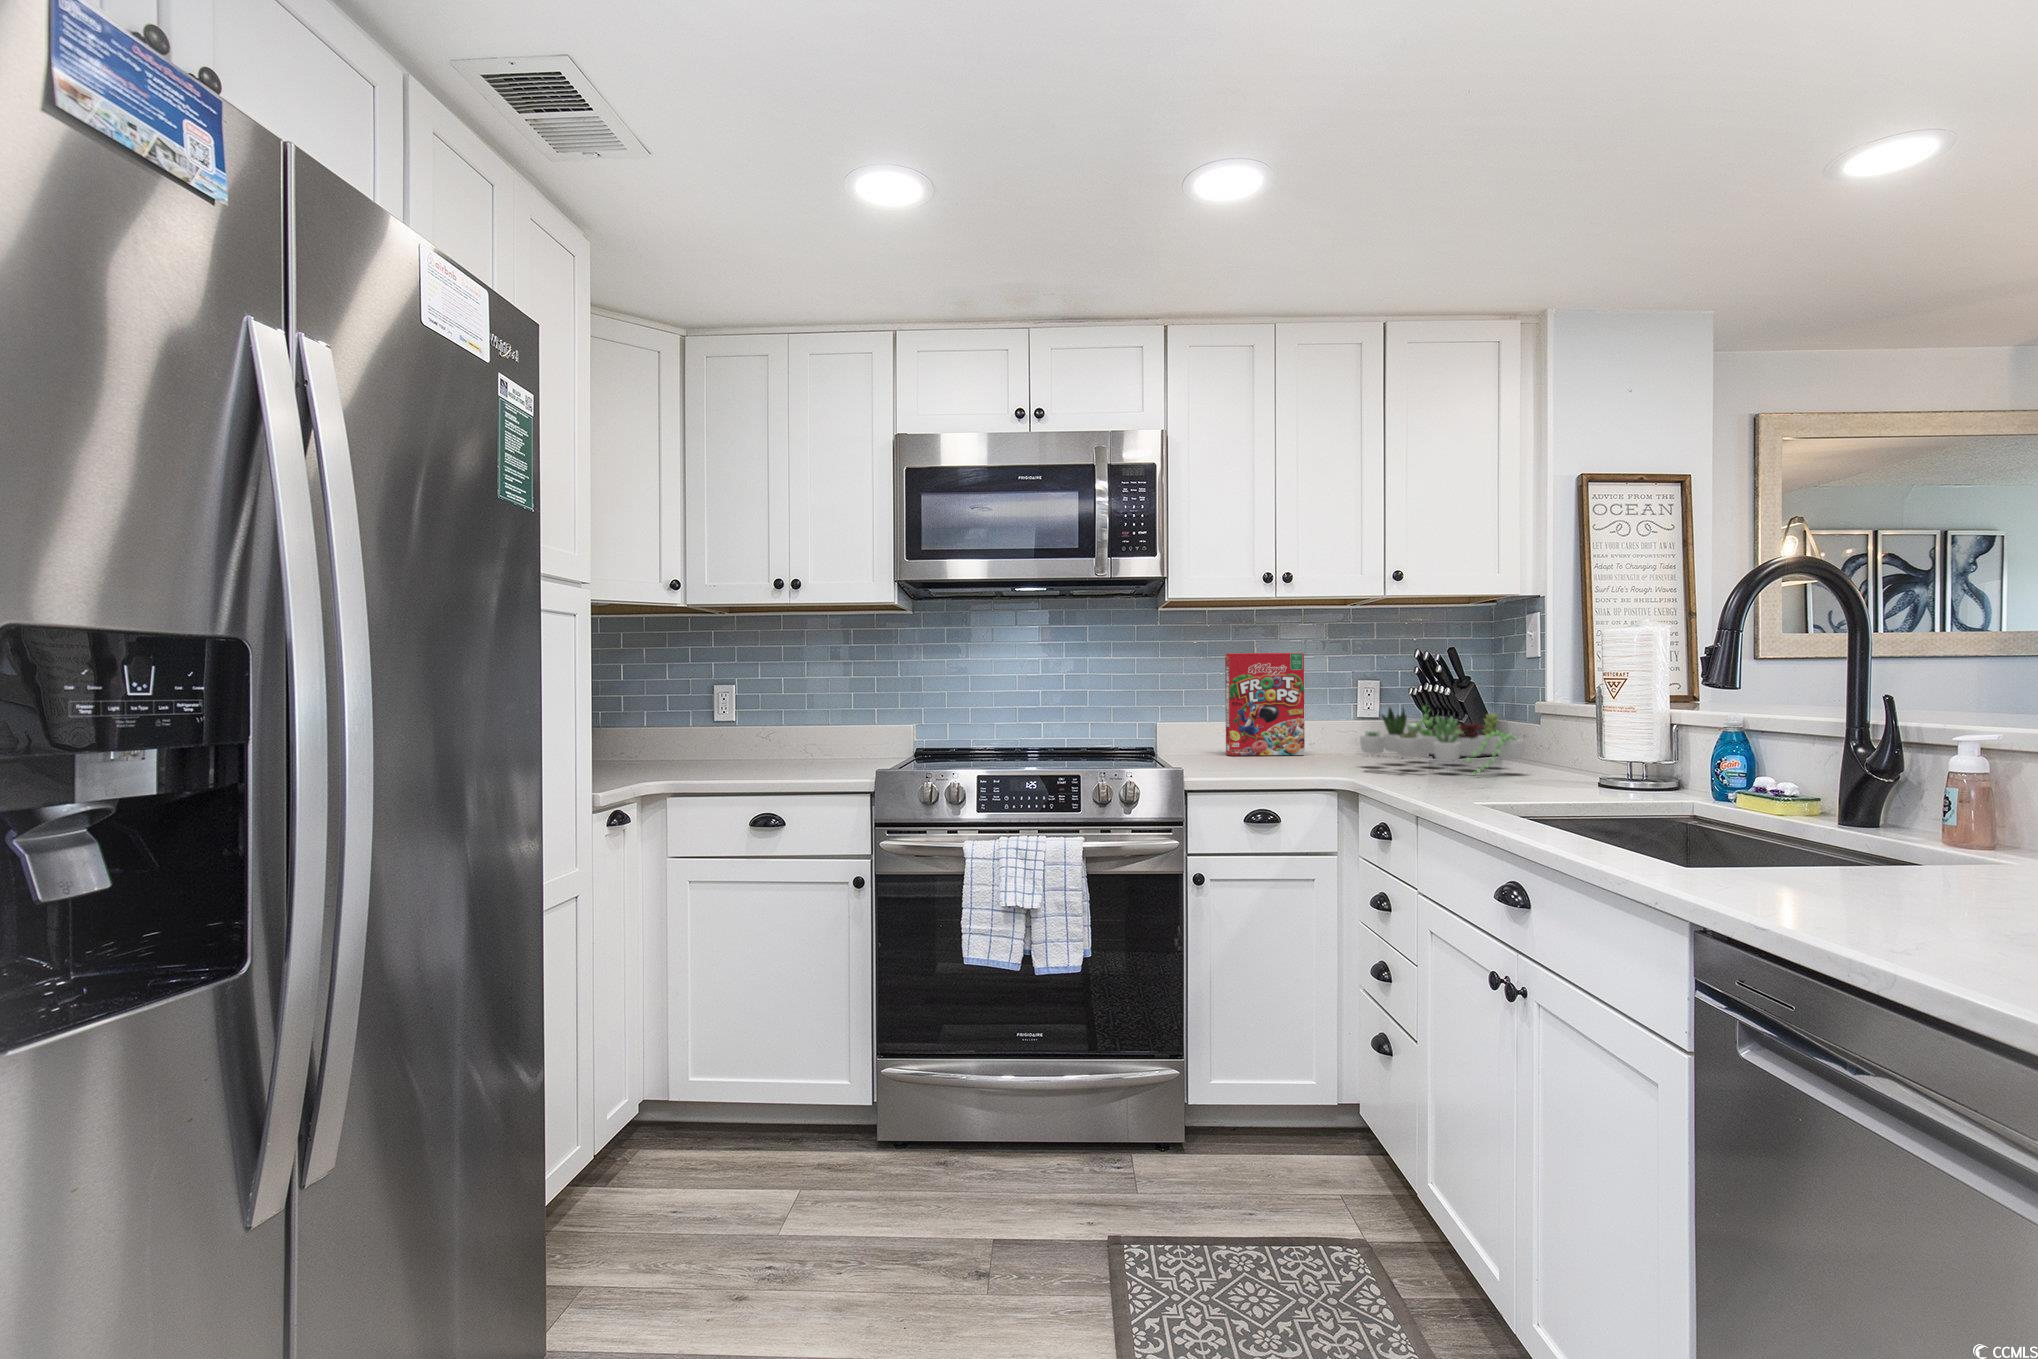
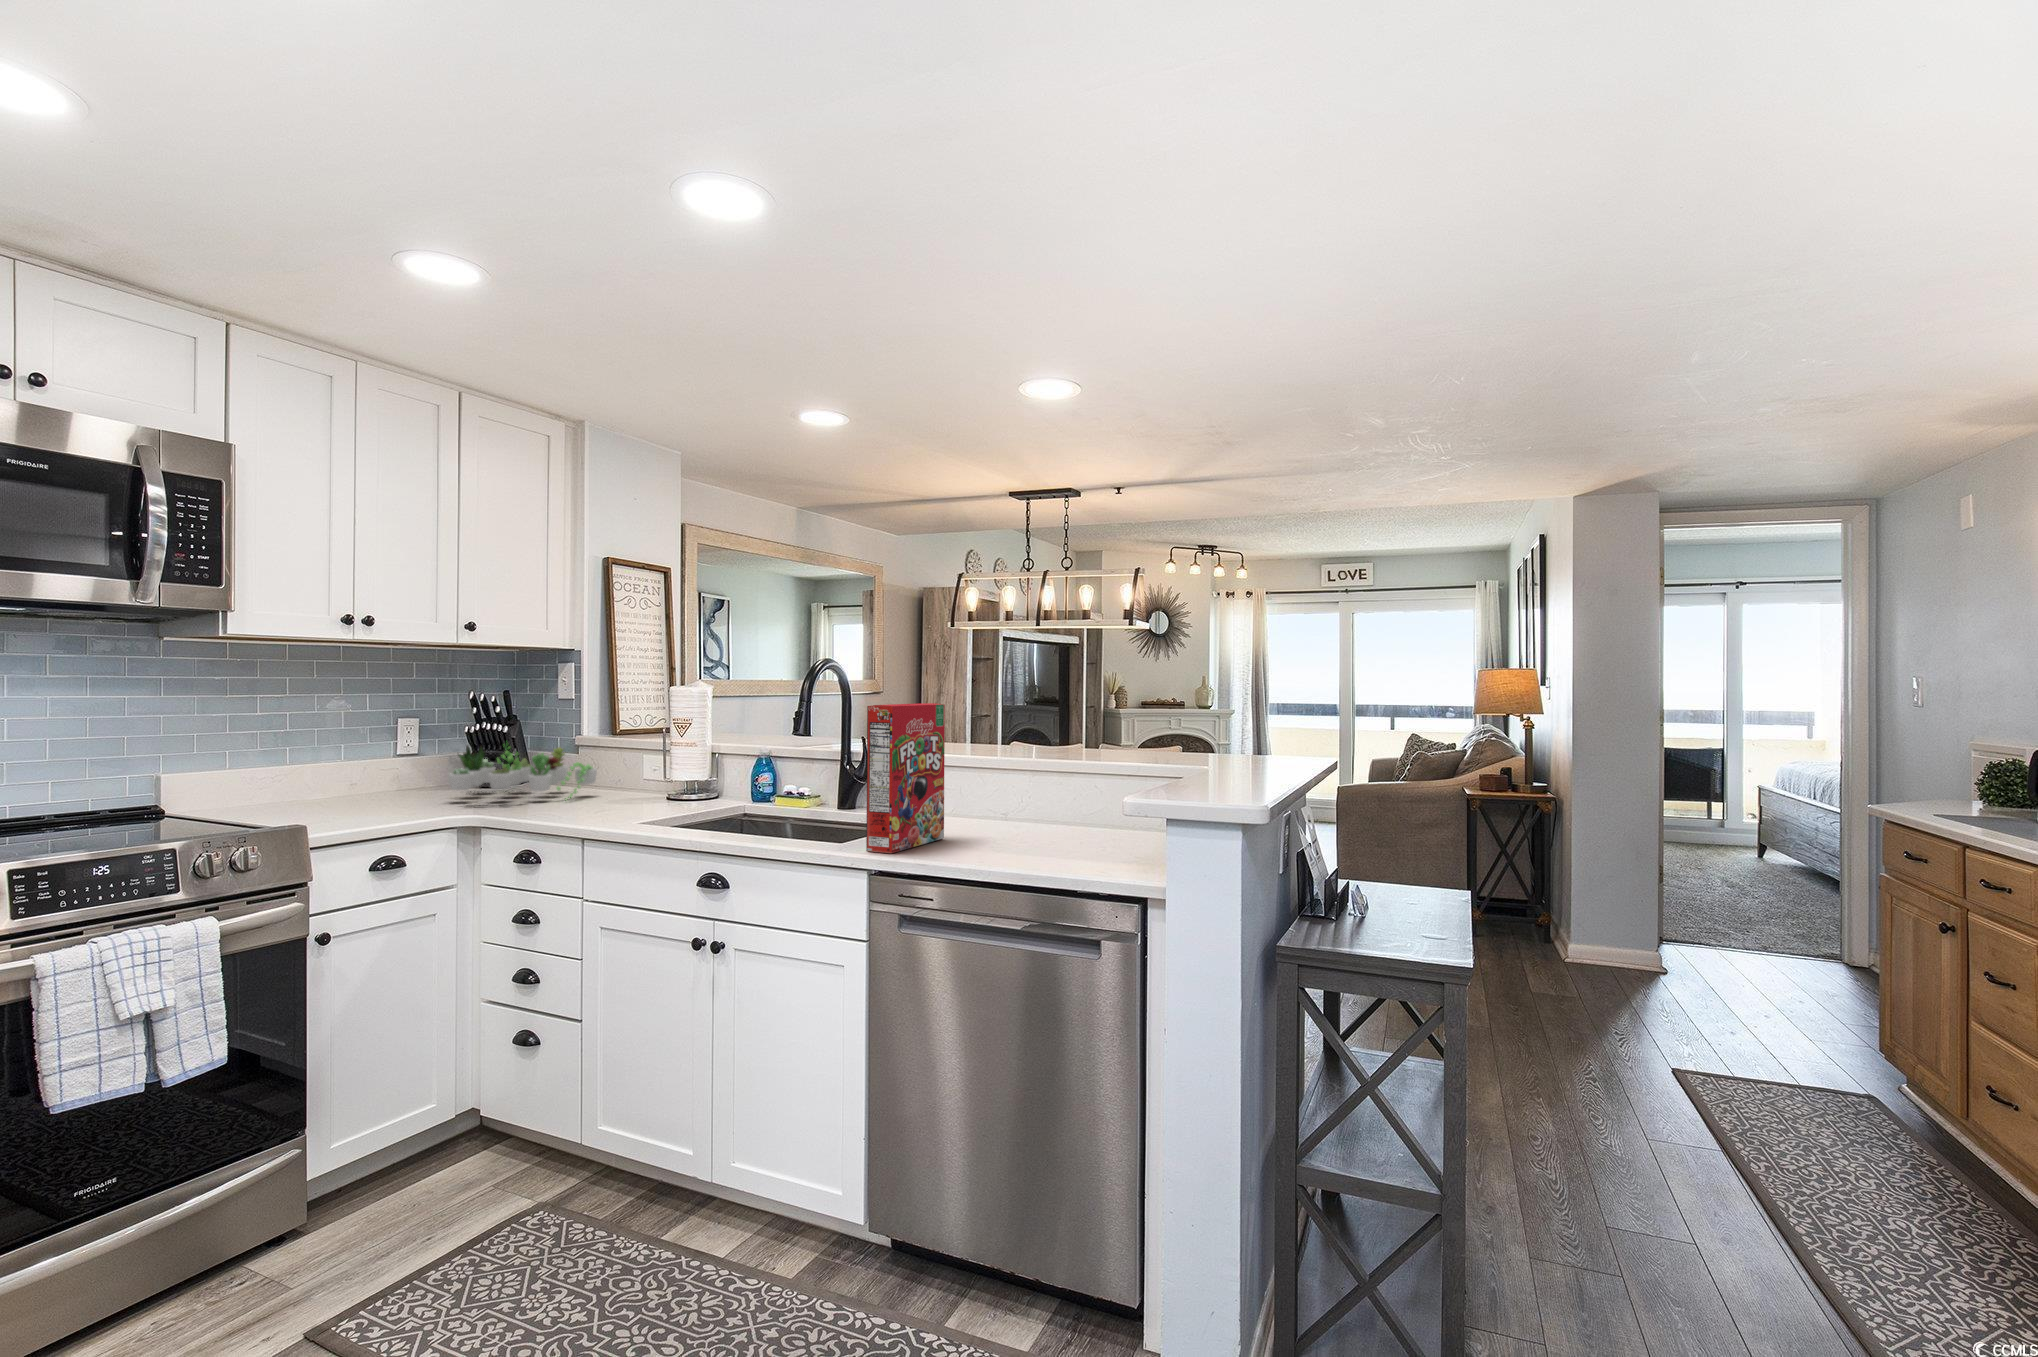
cereal box: present [1225,653,1305,755] -> present [866,703,945,853]

